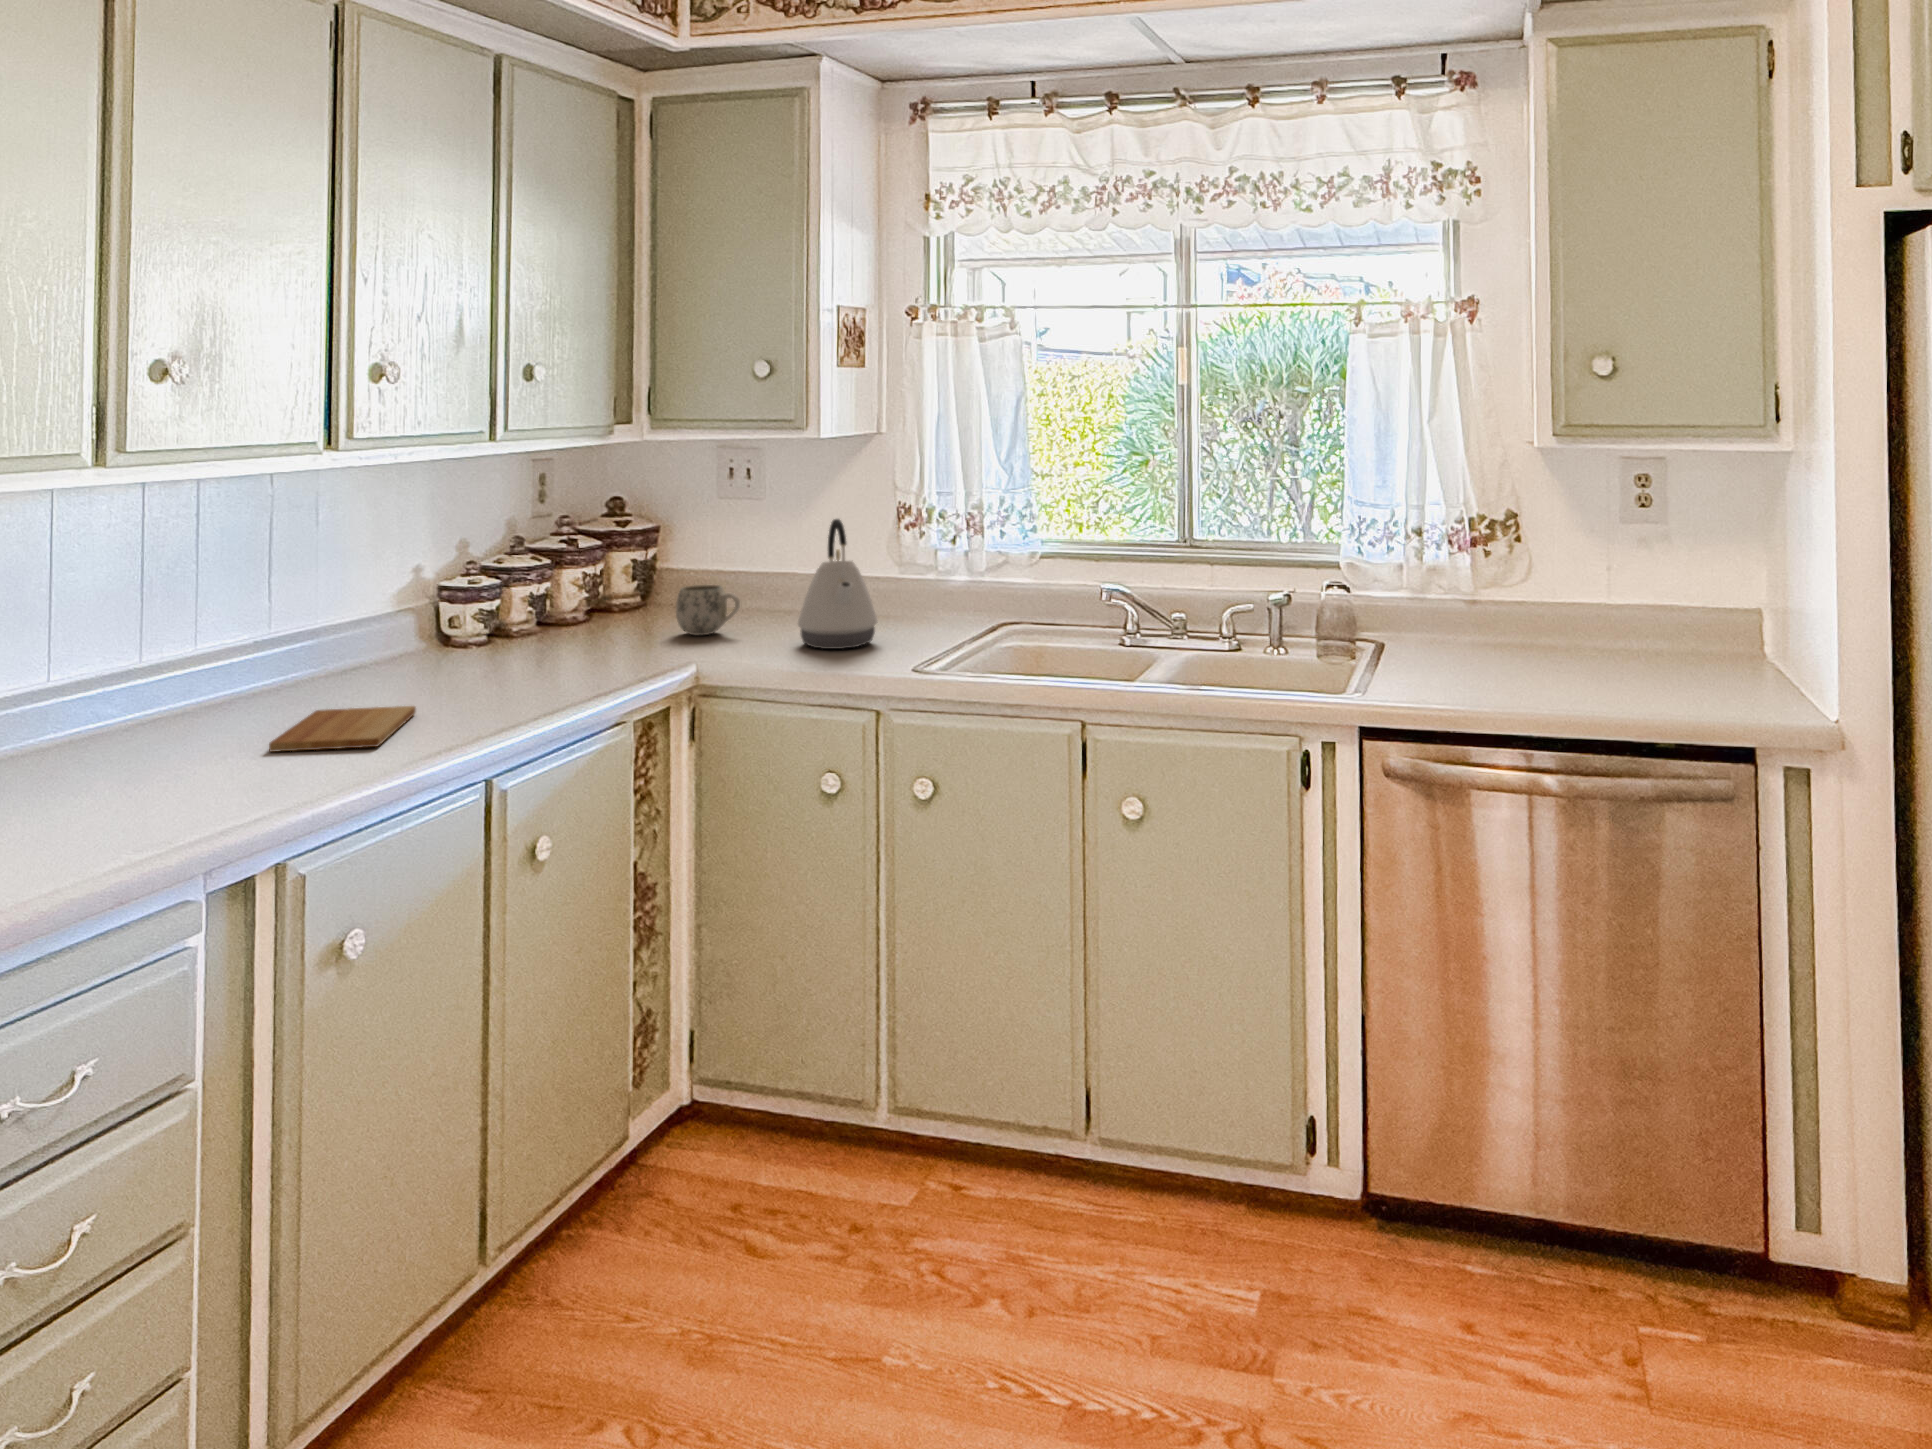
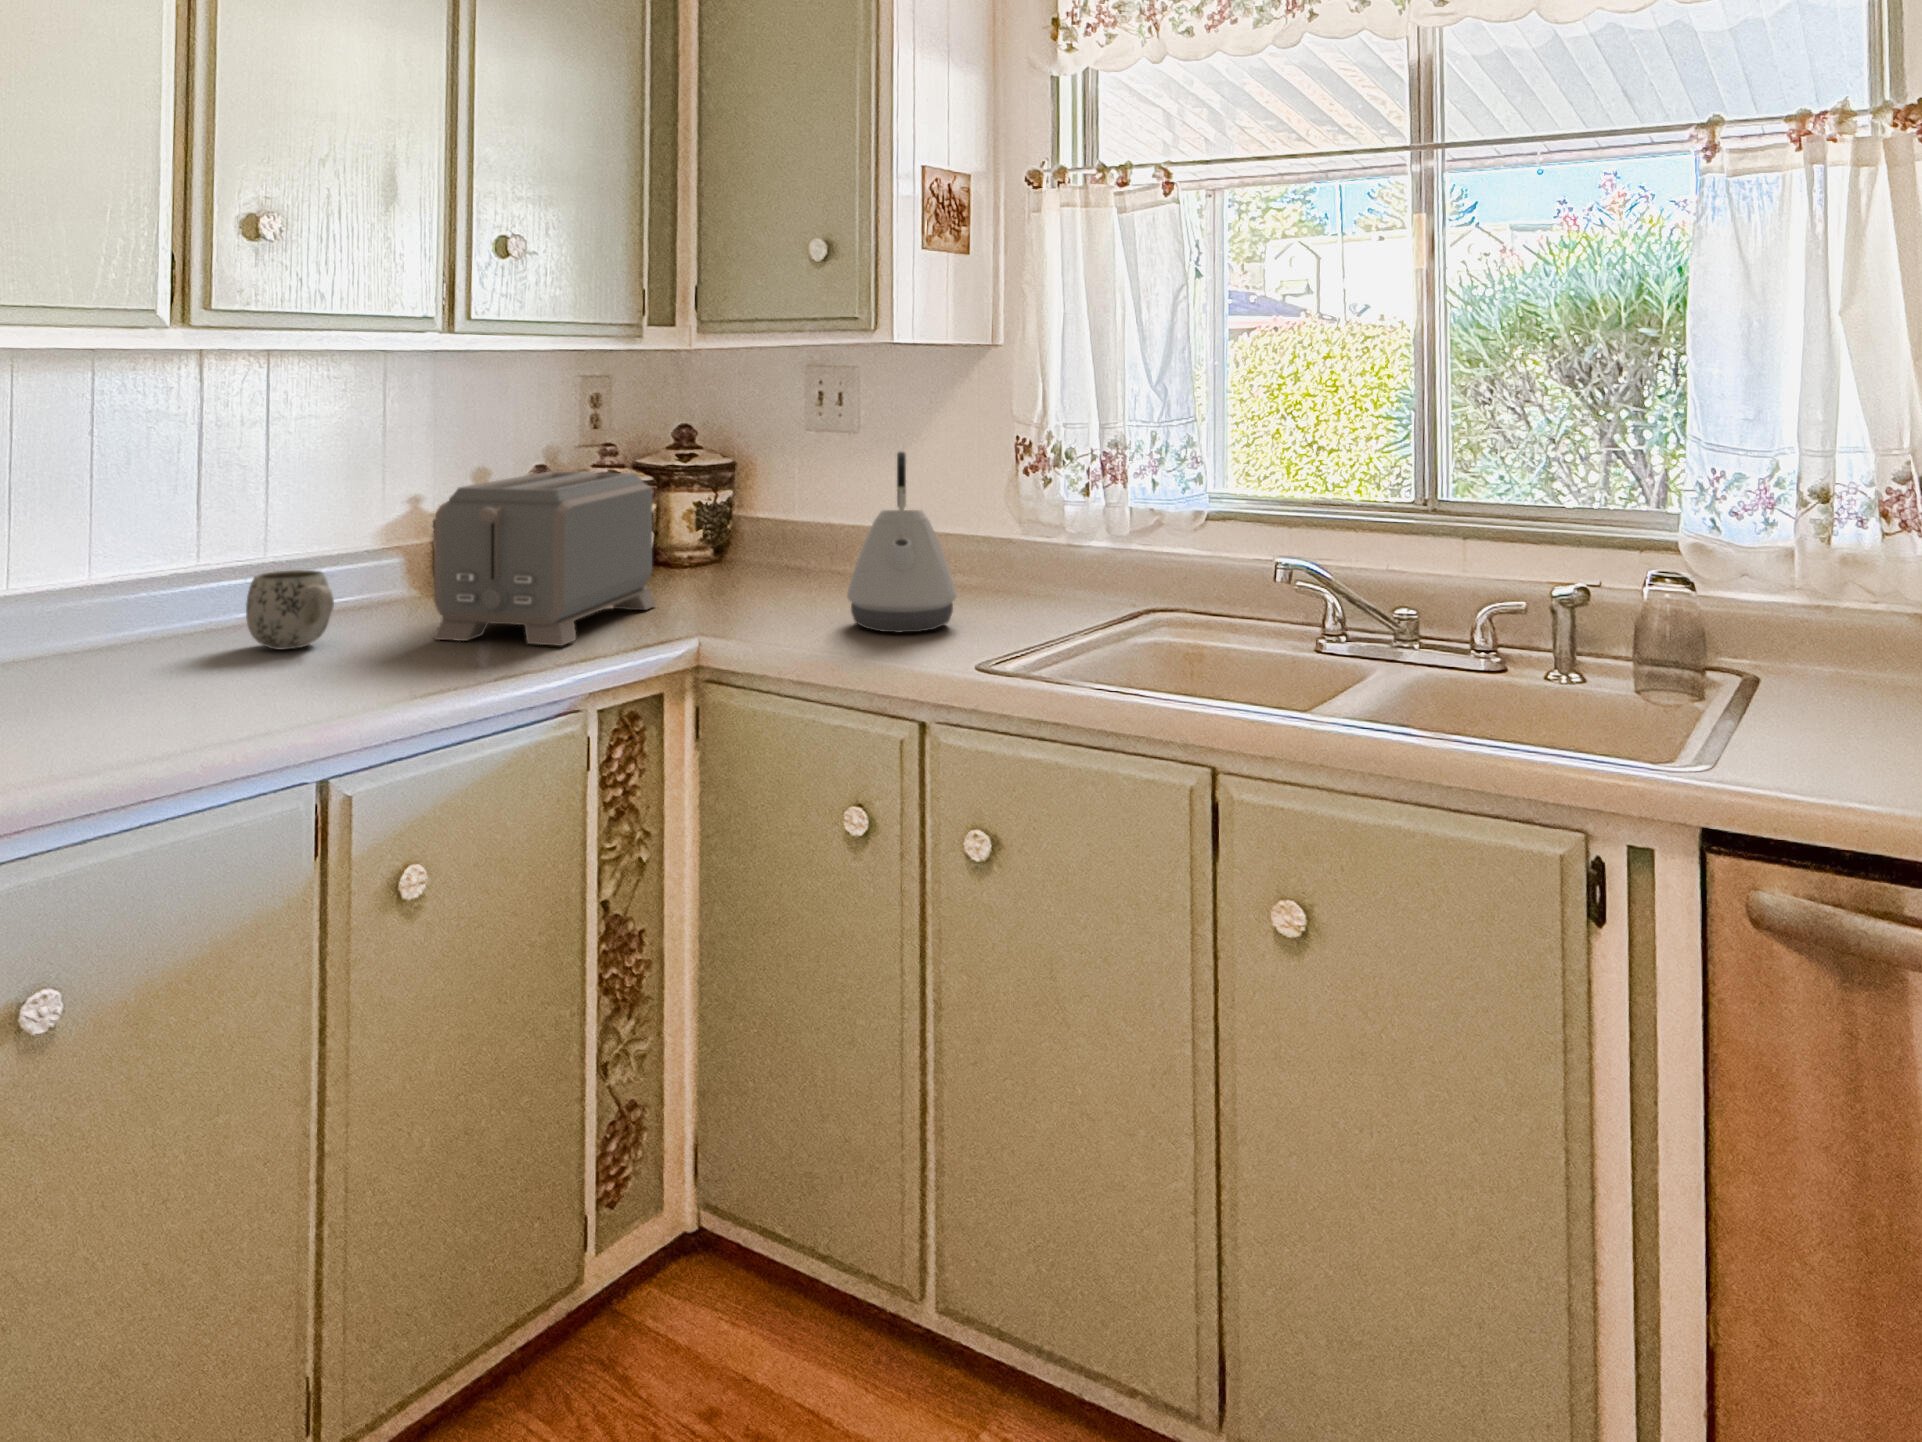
toaster: none [494,541,639,676] -> present [434,472,656,646]
mug: present [676,585,740,635] -> present [246,570,334,650]
cutting board: present [269,706,416,752] -> none [25,671,269,732]

